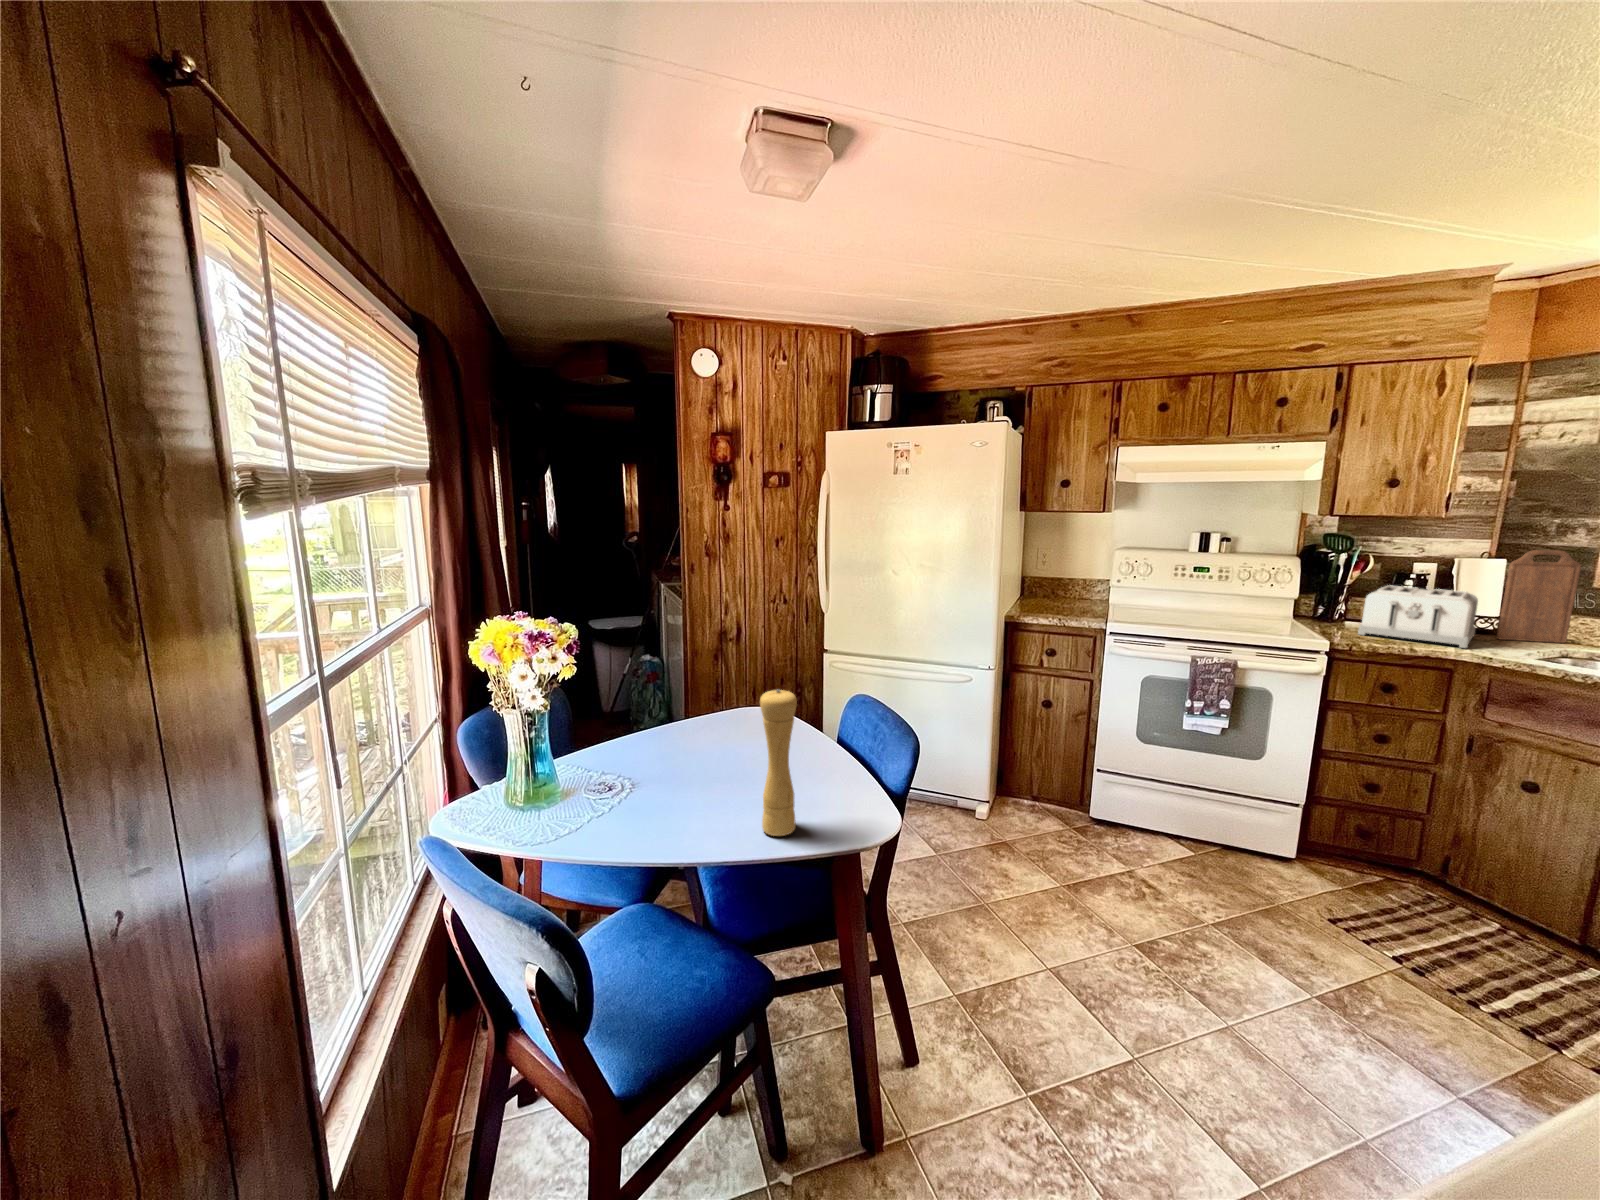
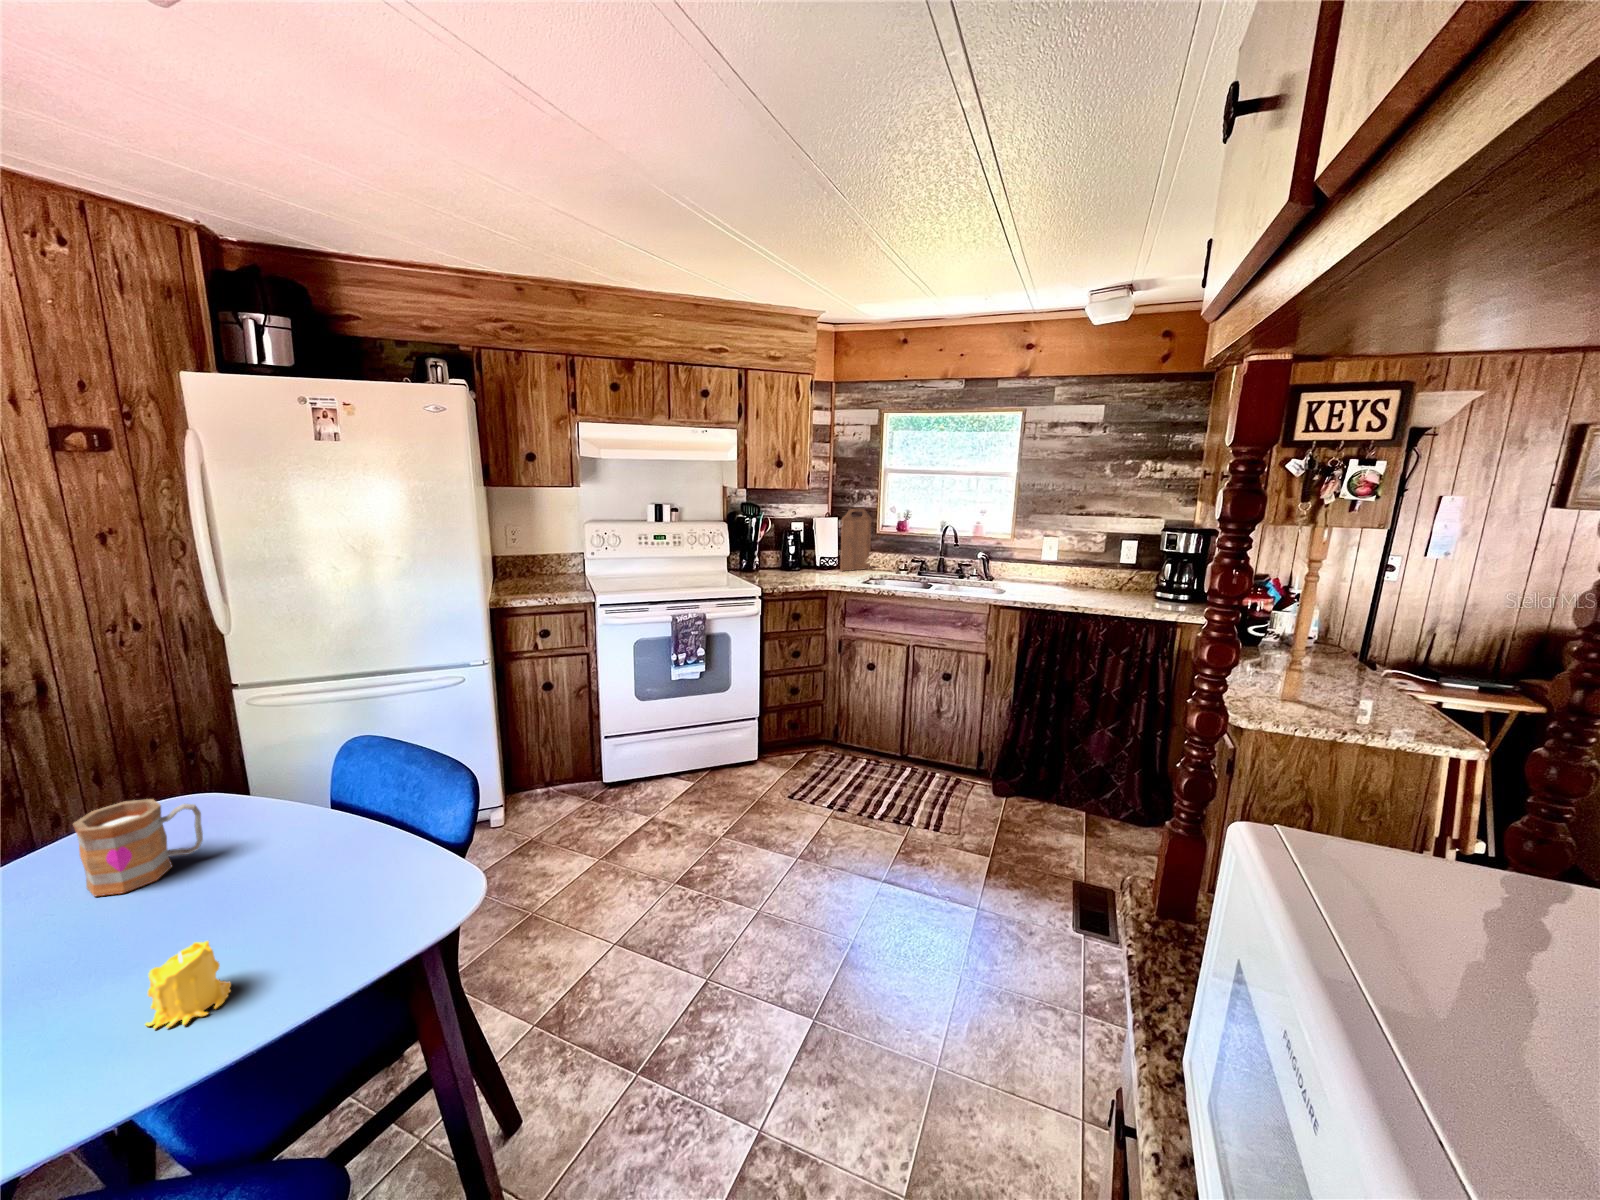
toaster: present [1358,585,1478,648] -> none [773,539,832,580]
pepper mill: present [760,690,797,836] -> none [268,764,355,971]
mug: none [703,696,757,750] -> present [73,799,203,896]
candle: none [689,784,730,832] -> present [145,941,231,1029]

